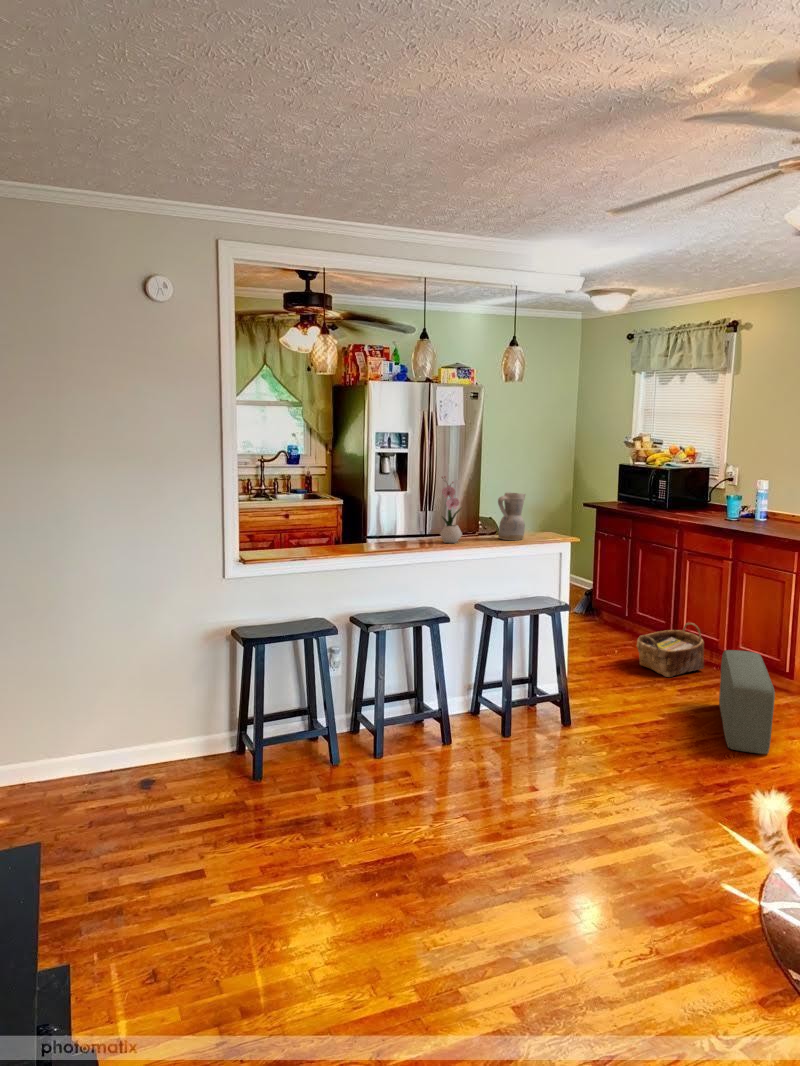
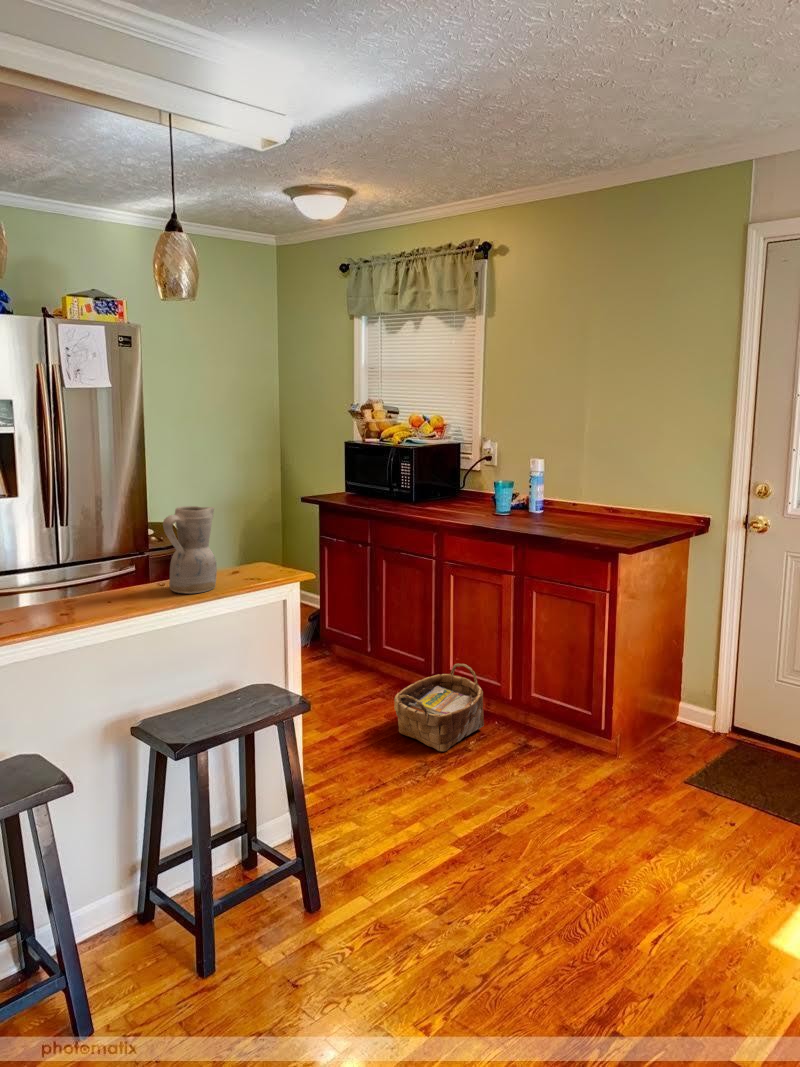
flower arrangement: present [440,477,462,543] -> none [40,485,96,615]
pouf: present [719,650,775,754] -> none [526,718,635,906]

